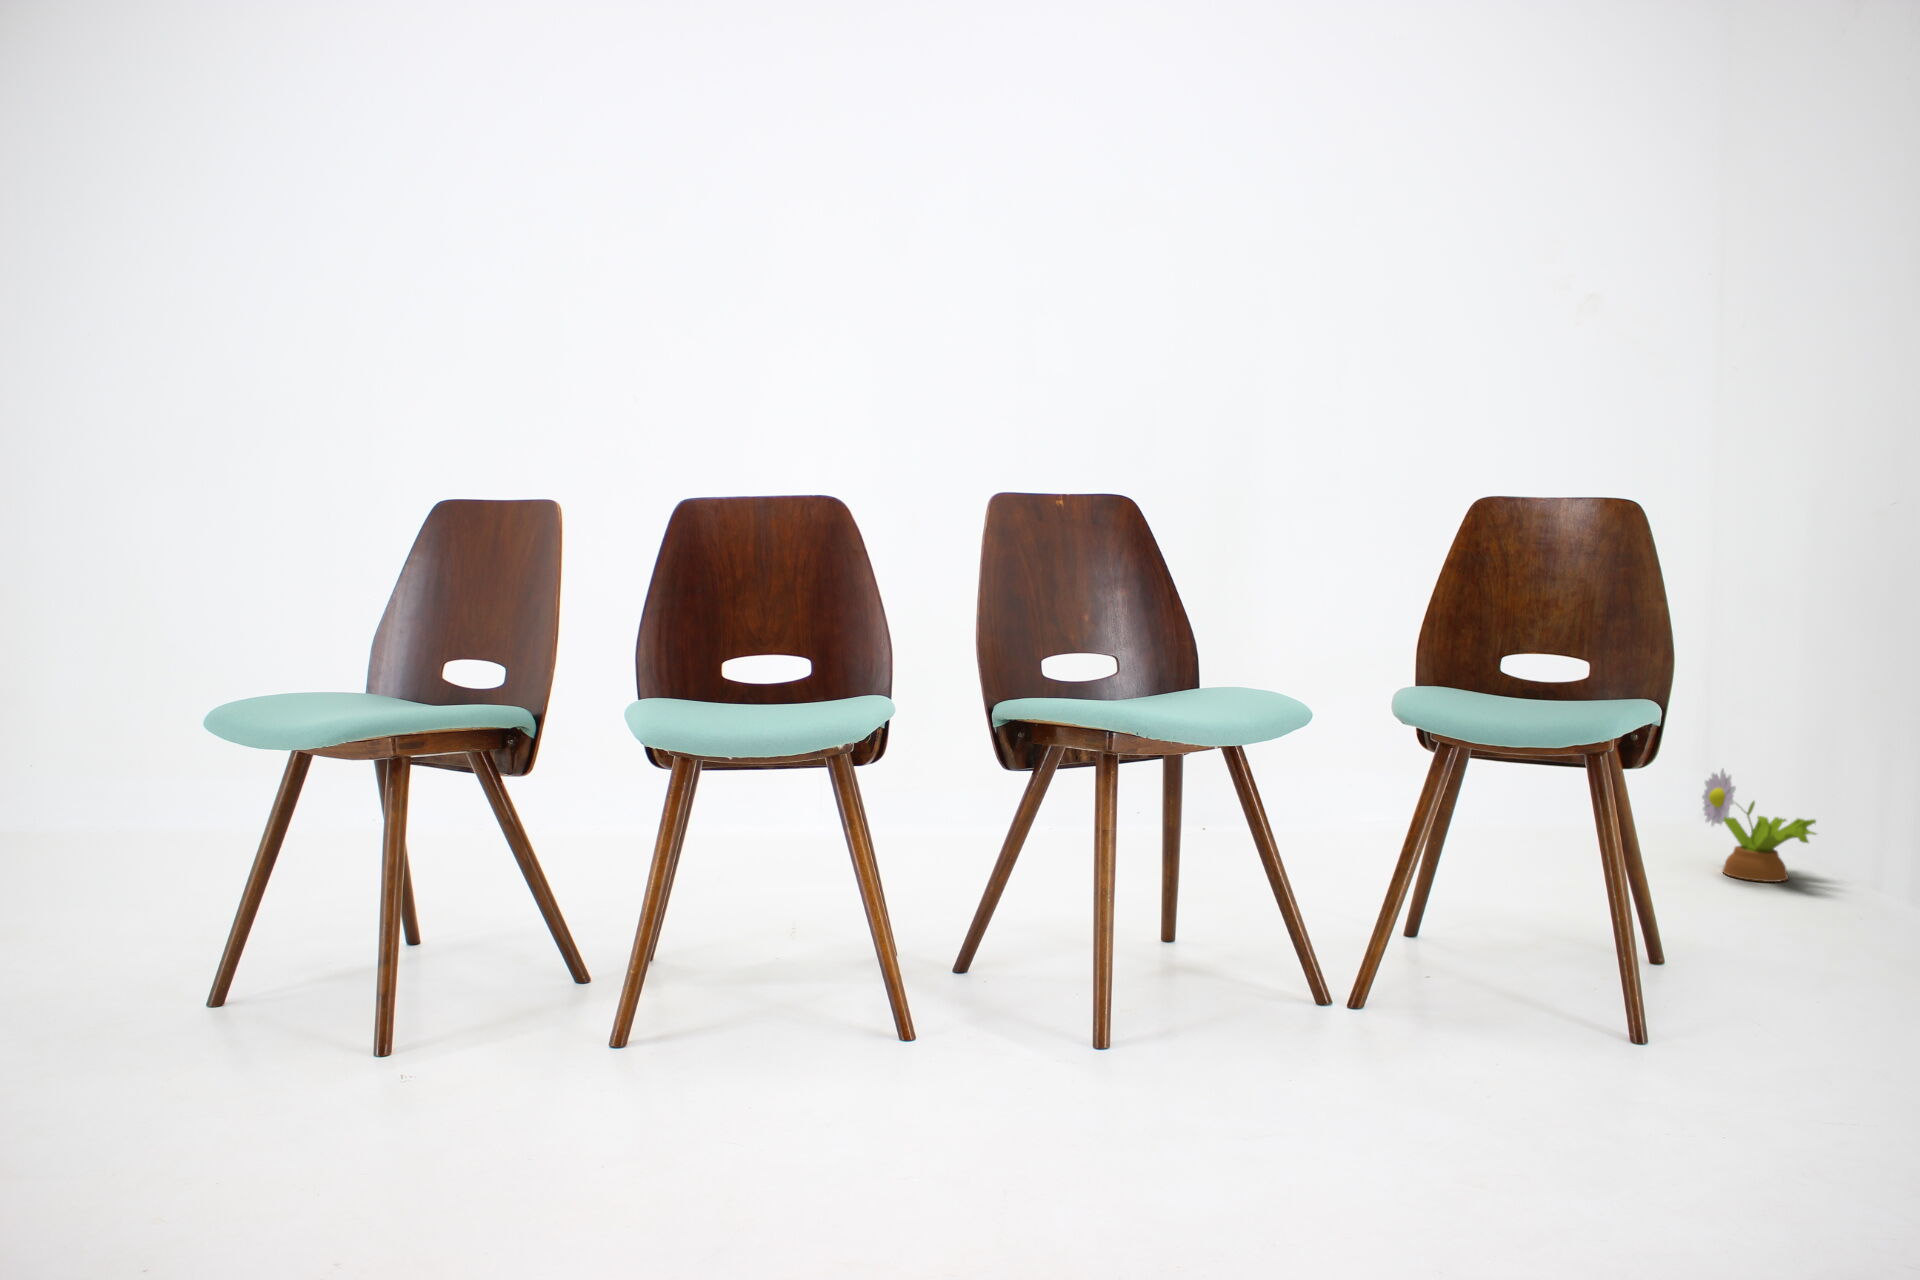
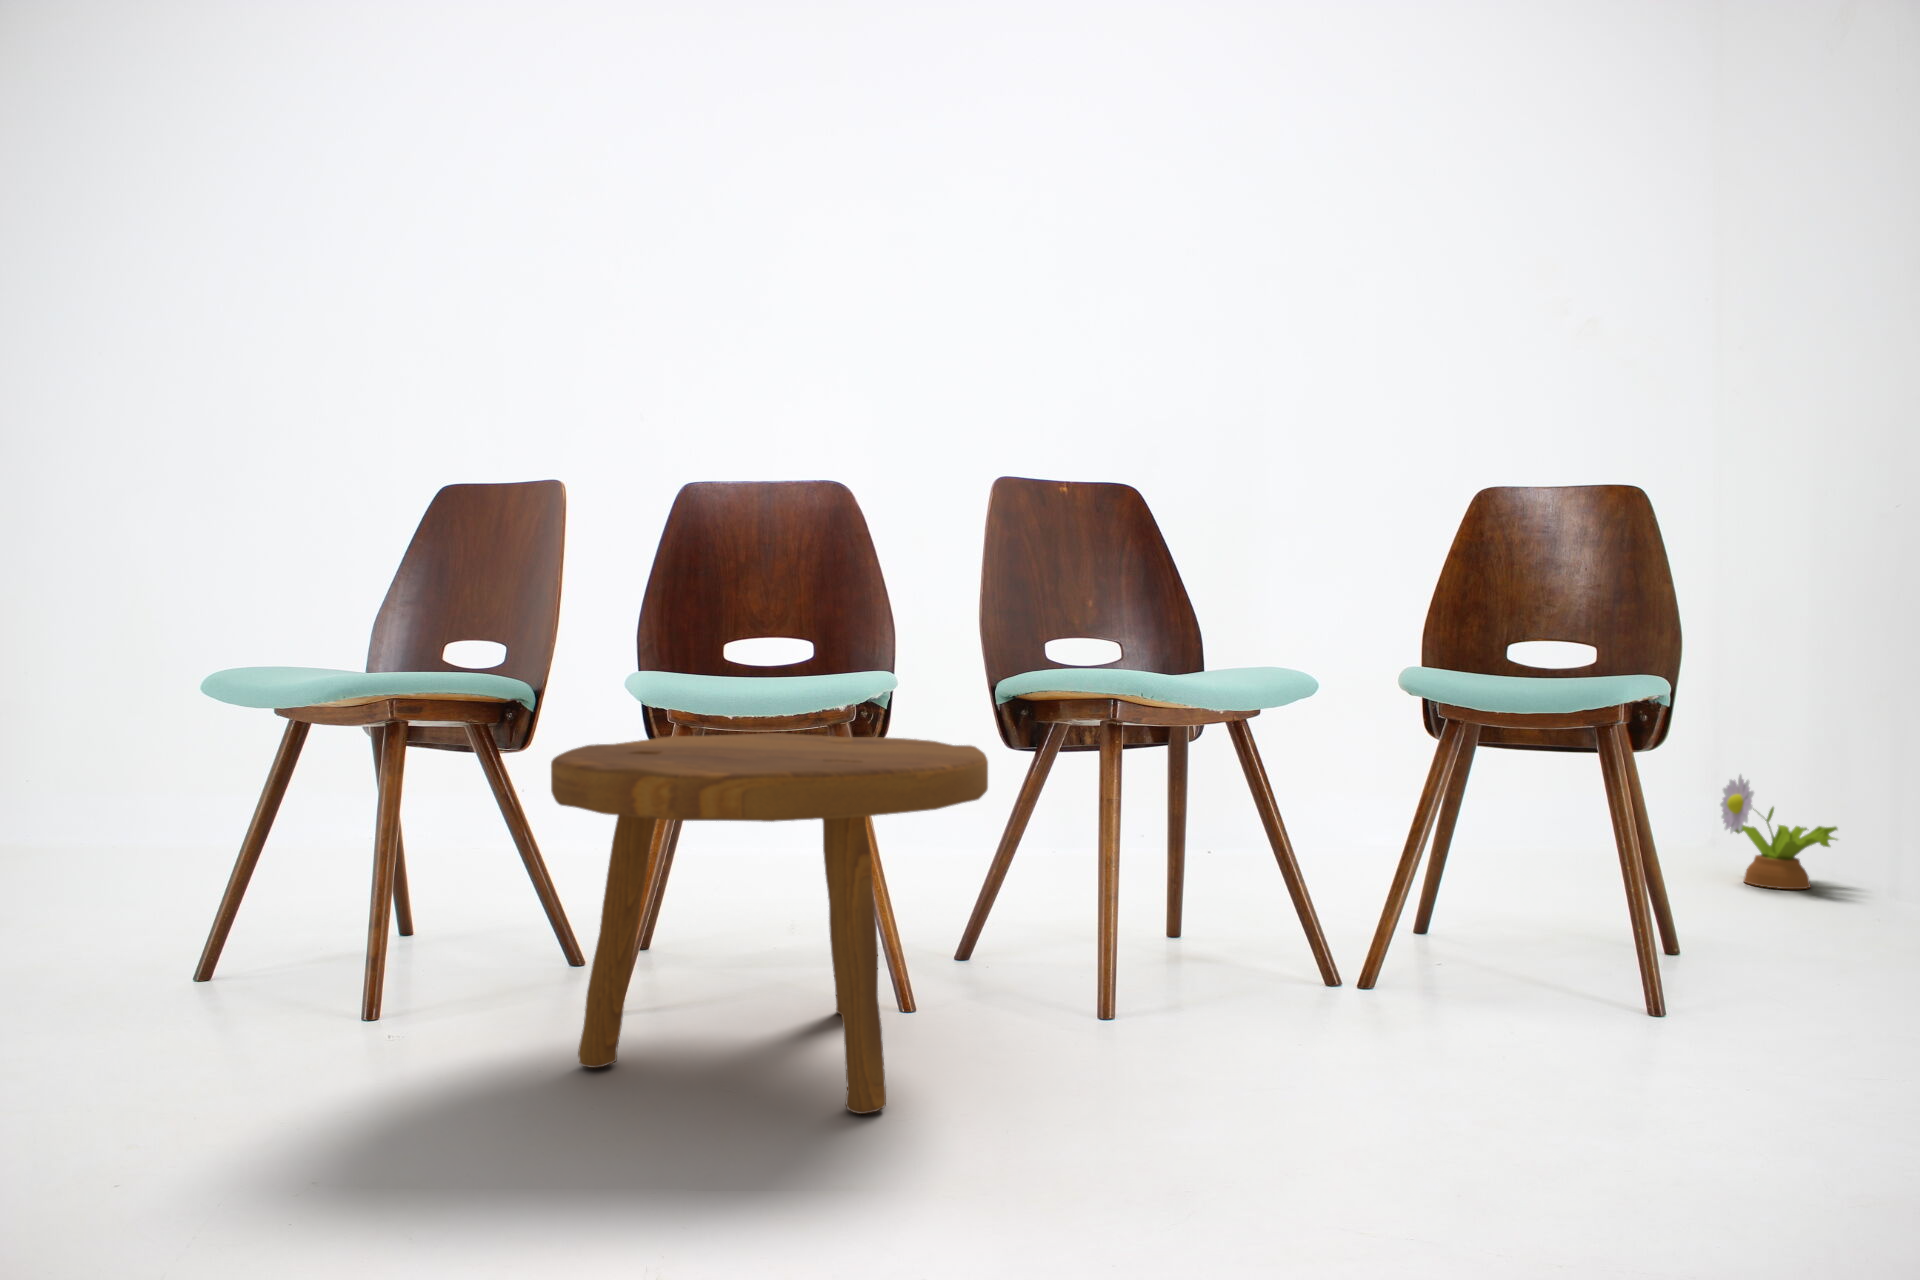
footstool: none [553,767,987,1170] -> present [551,733,988,1114]

